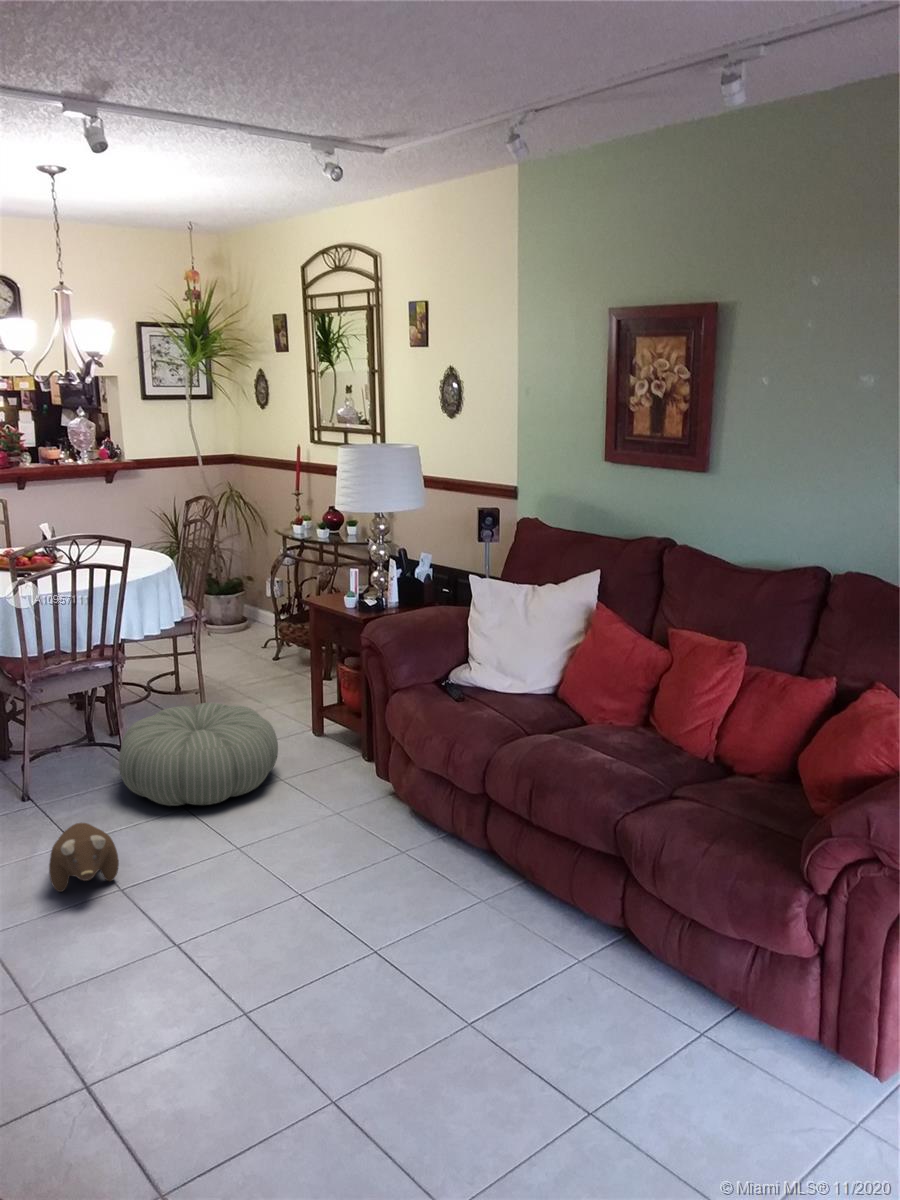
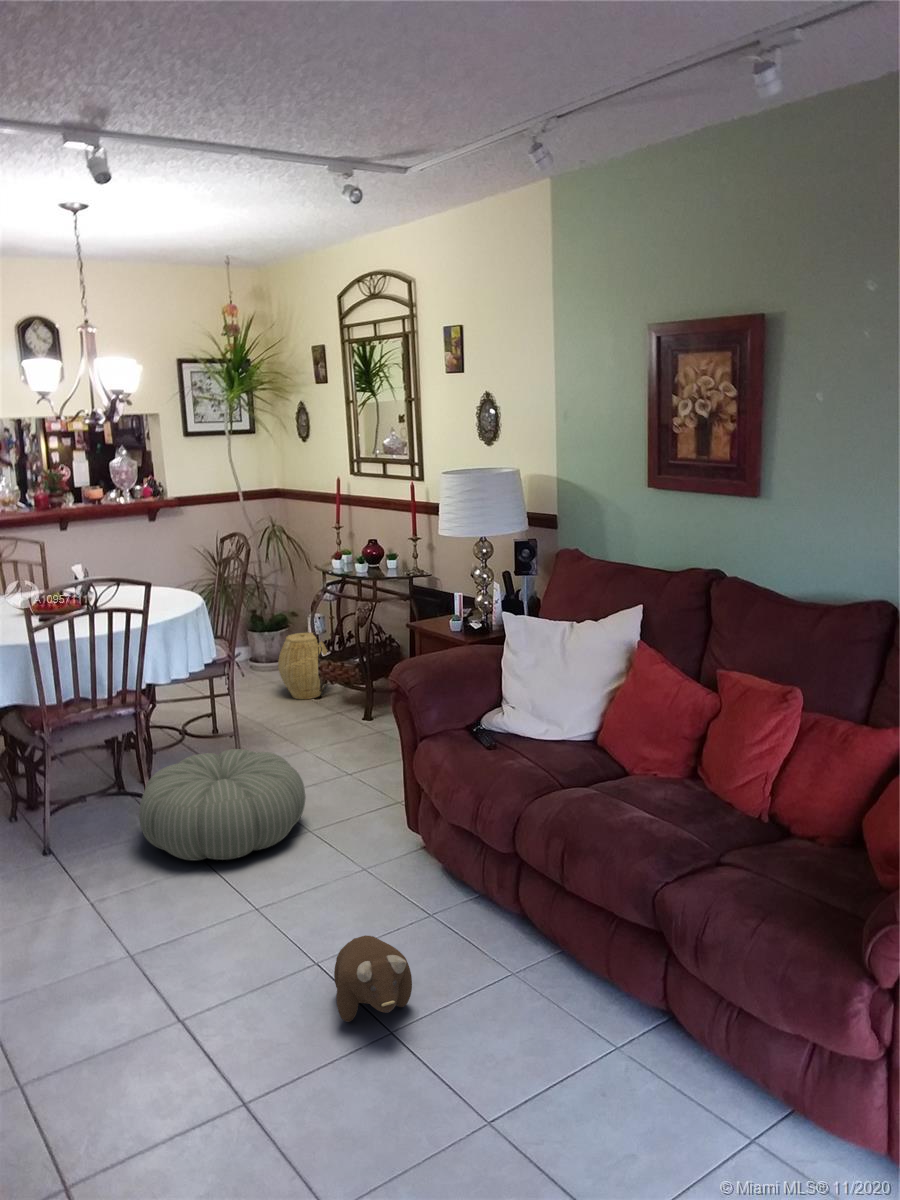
woven basket: none [238,596,289,660] -> present [278,633,327,699]
plush toy: present [49,823,119,892] -> present [334,935,412,1022]

